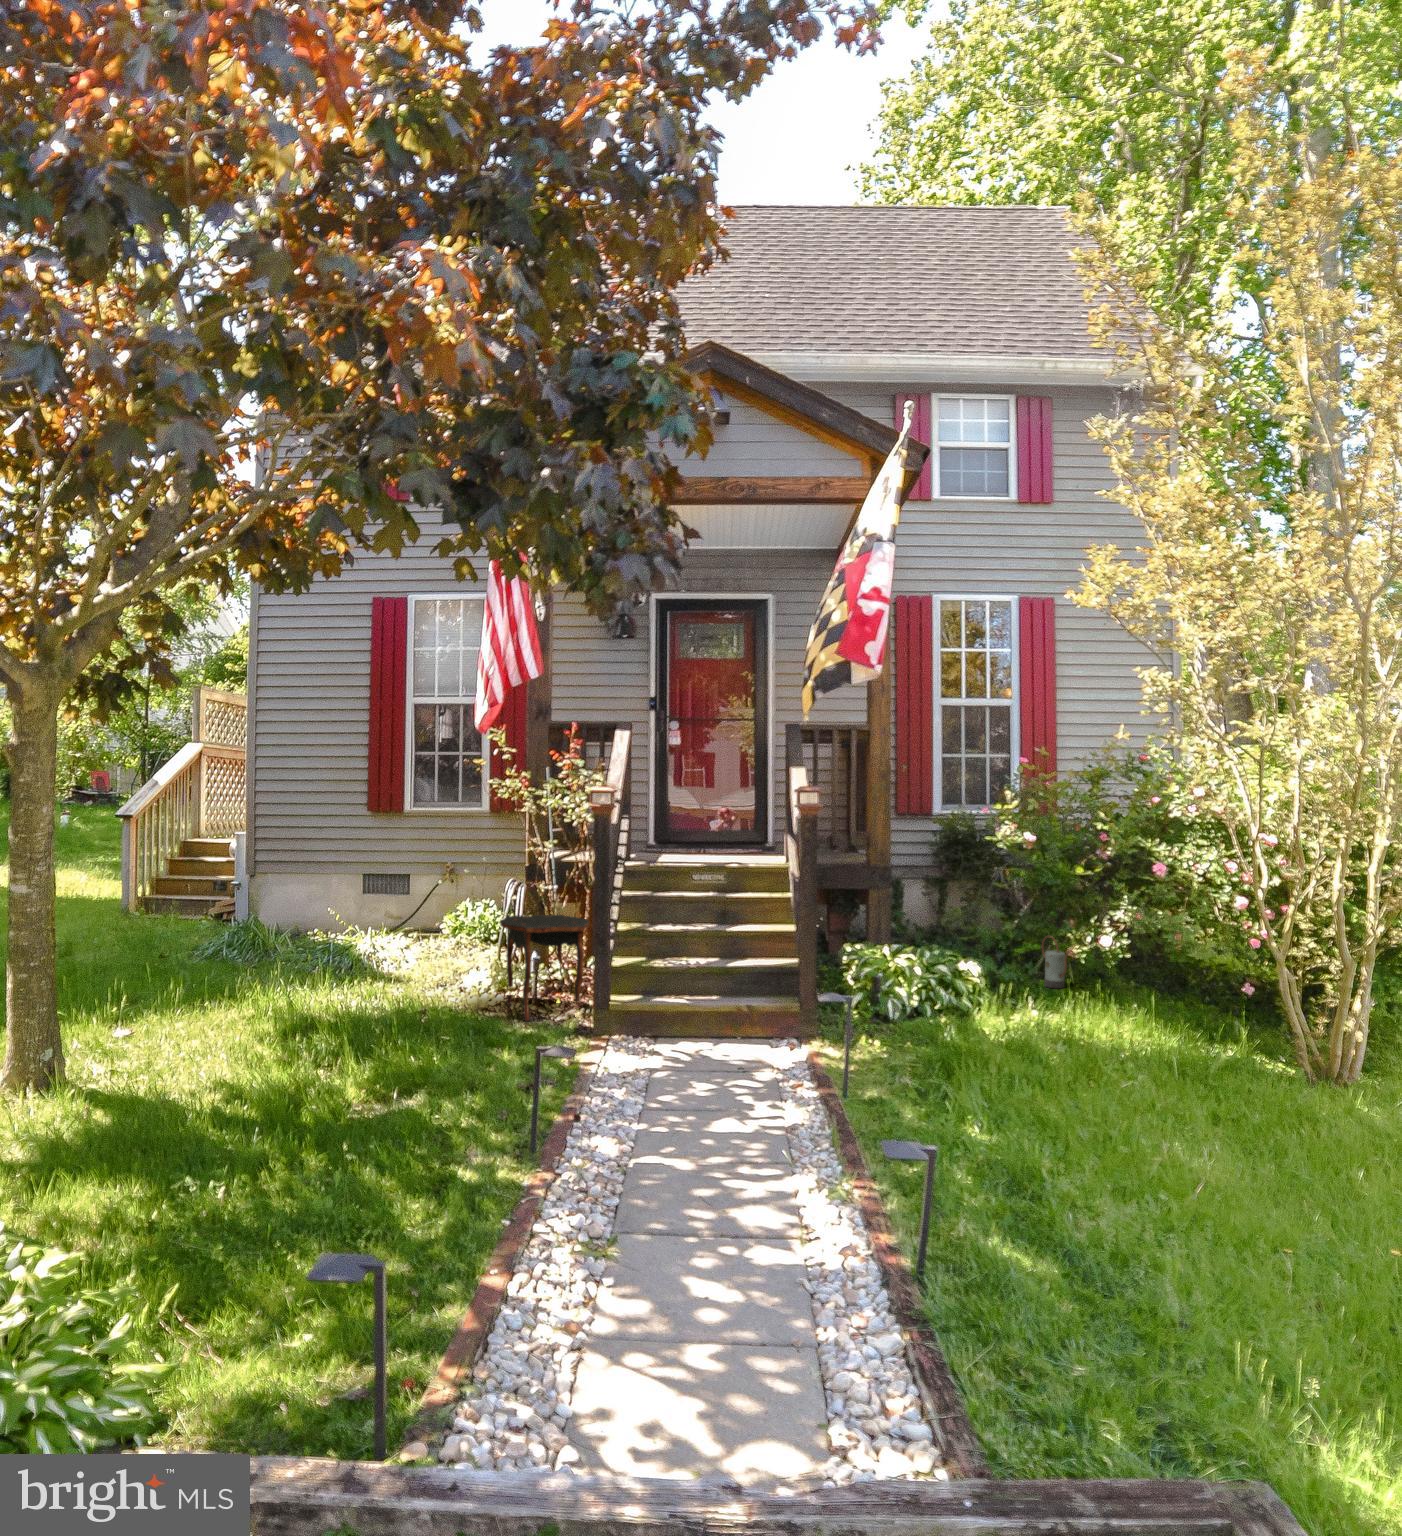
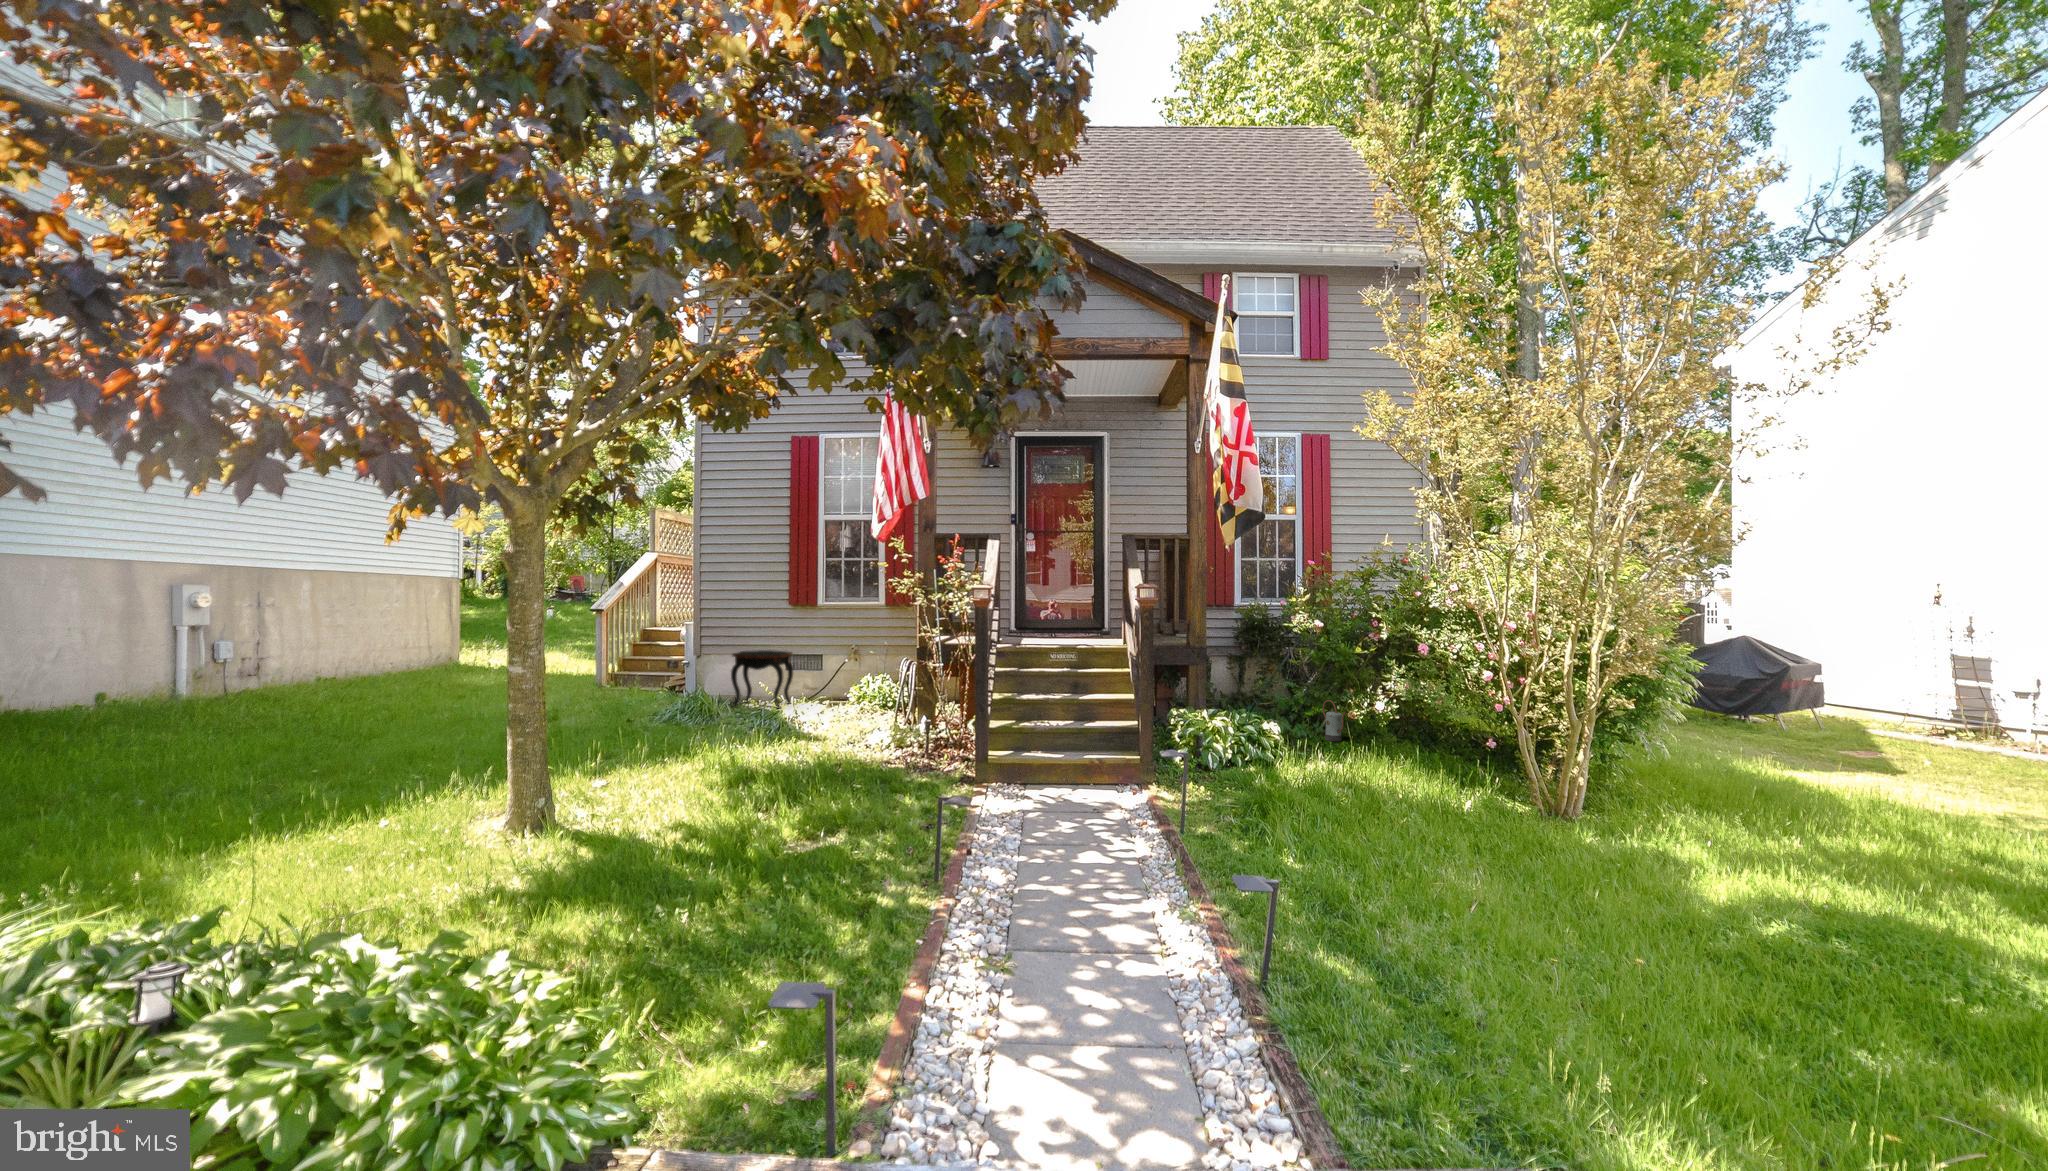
side table: present [500,915,589,1021] -> present [731,650,793,709]

